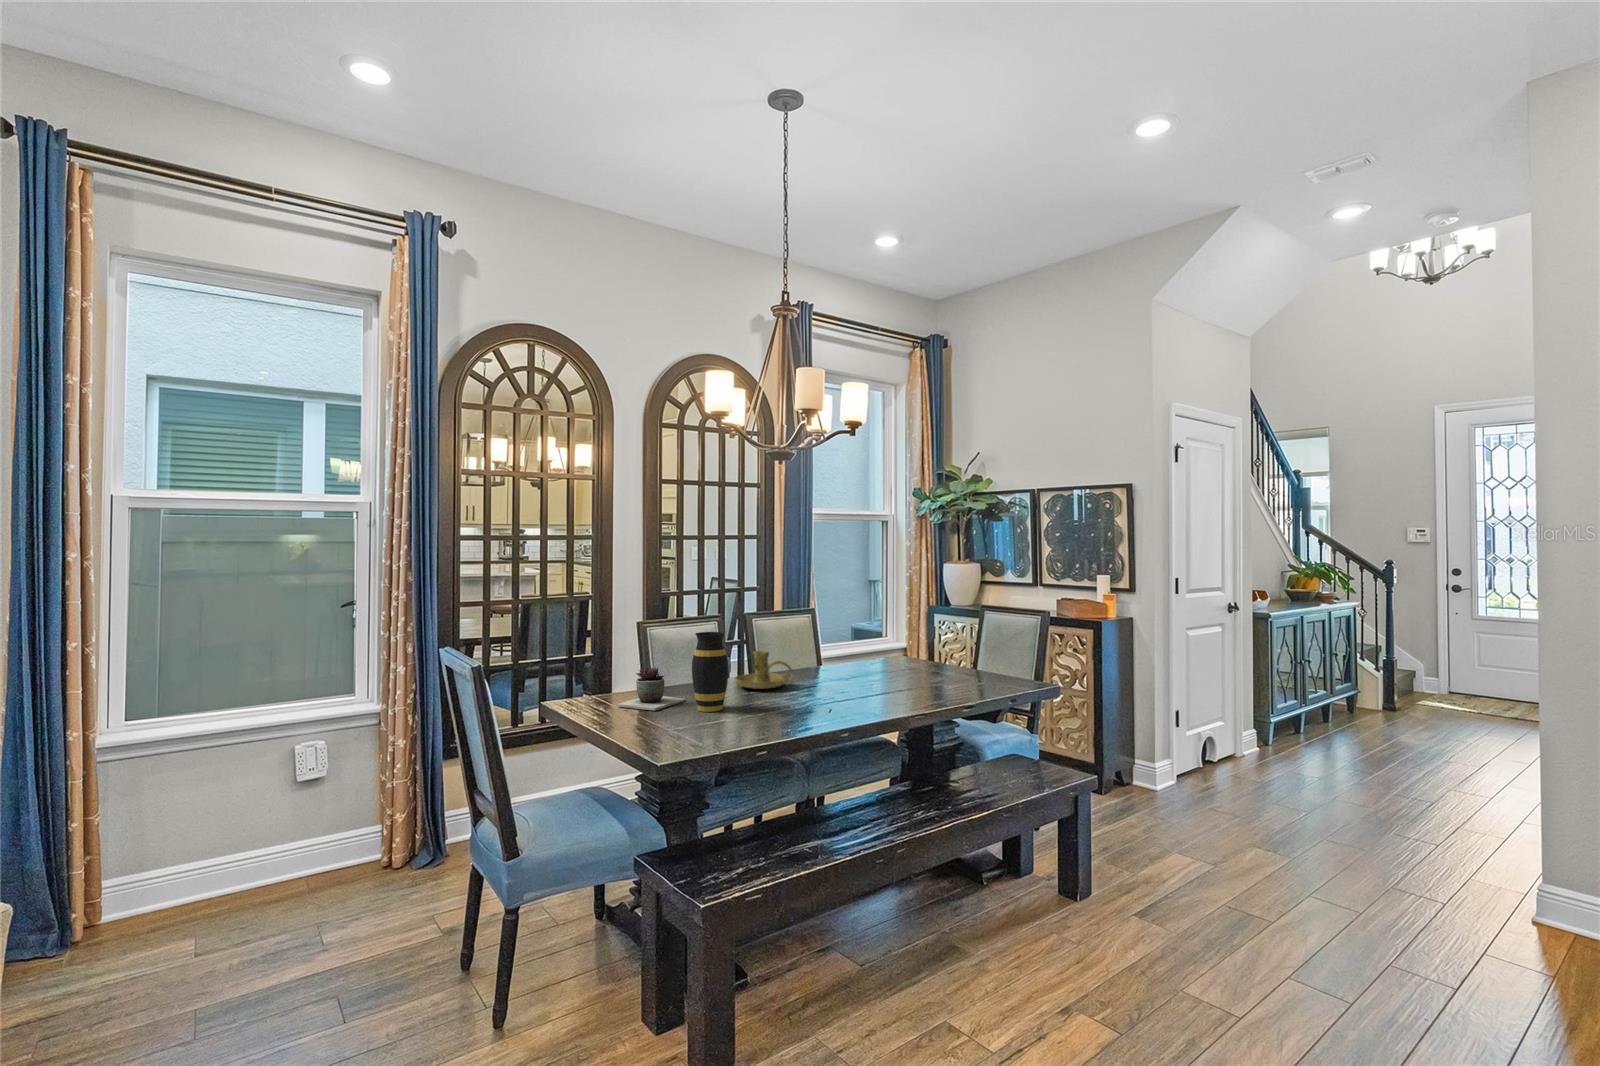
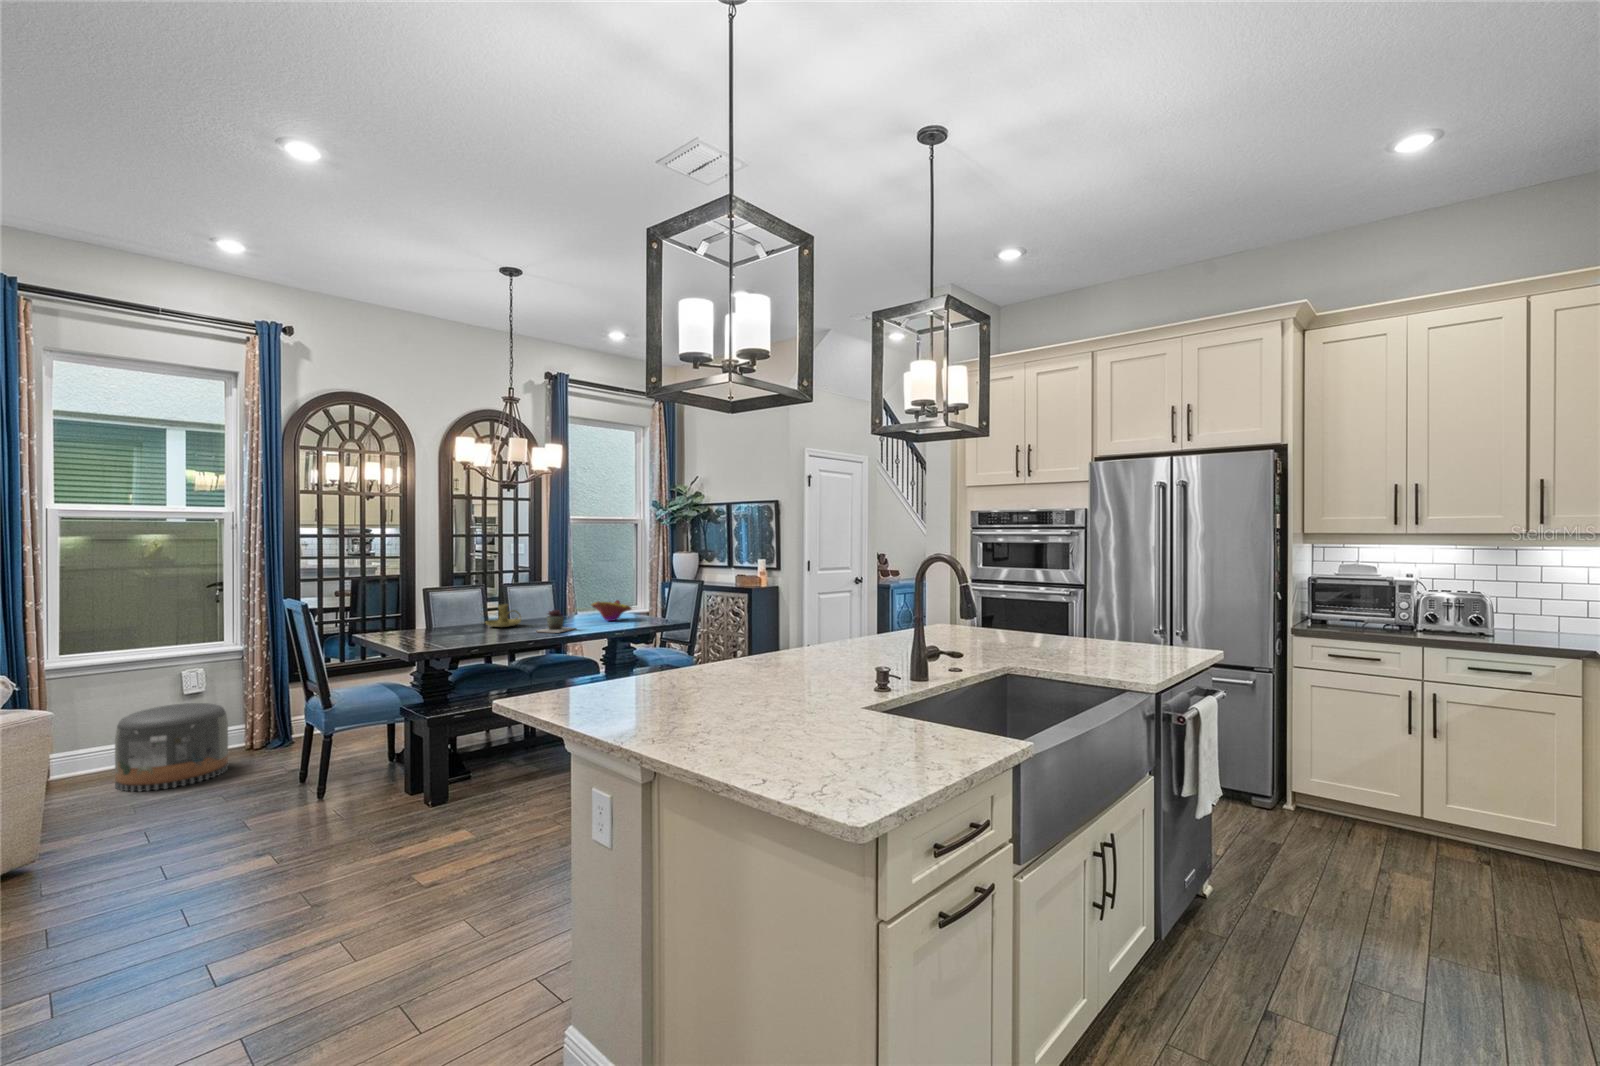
vase: present [692,632,728,712] -> none [449,591,472,637]
decorative bowl: none [893,645,958,681] -> present [592,600,631,621]
succulent plant: present [618,668,686,711] -> present [537,610,574,633]
pouf: none [187,803,356,965] -> present [115,703,228,792]

